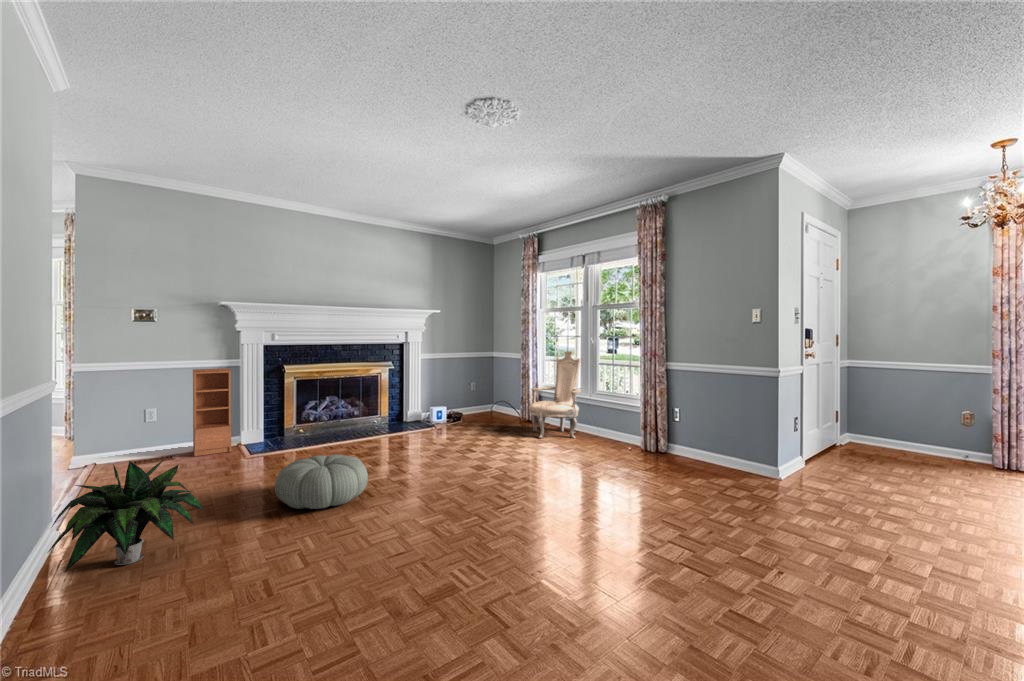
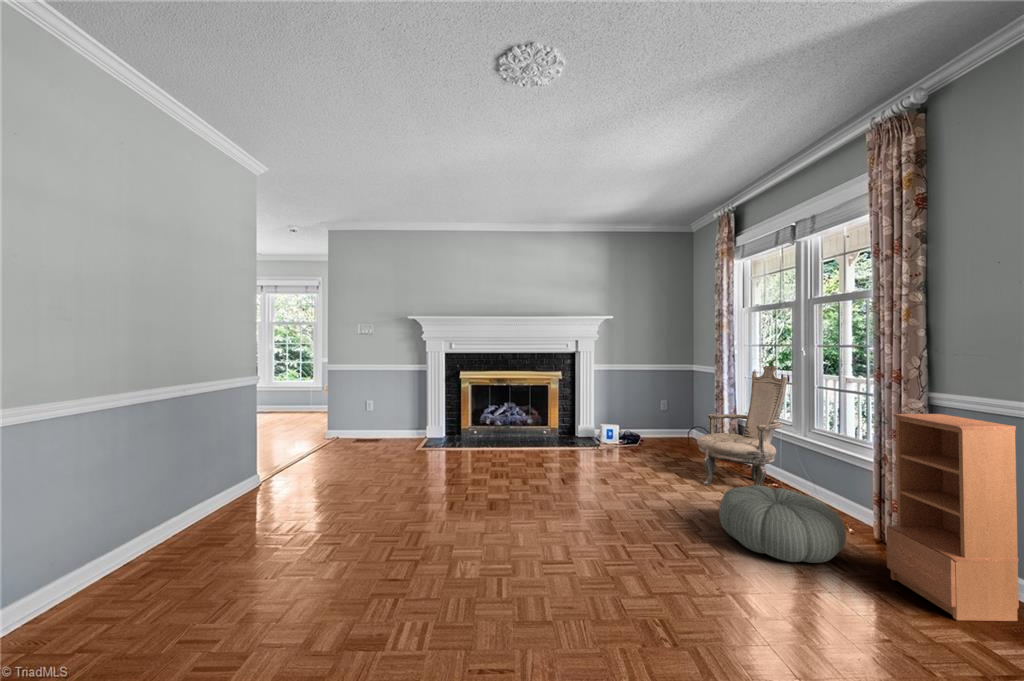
bookcase: present [193,368,231,456] -> present [886,414,1019,621]
pouf: present [275,454,368,509] -> present [719,485,846,563]
potted plant: present [48,460,205,572] -> none [167,441,288,521]

